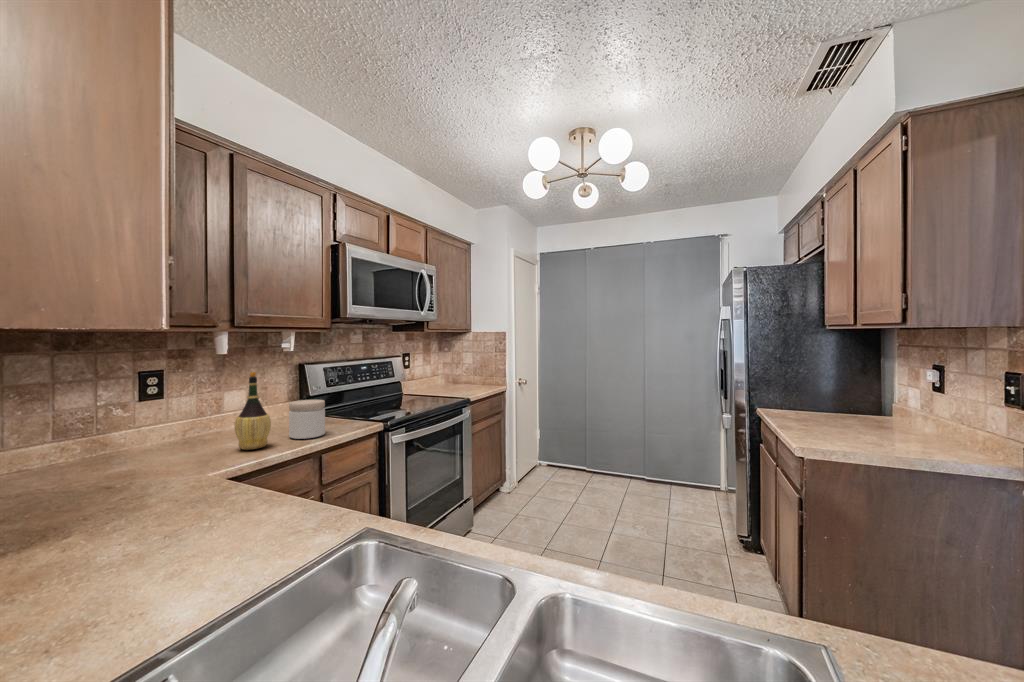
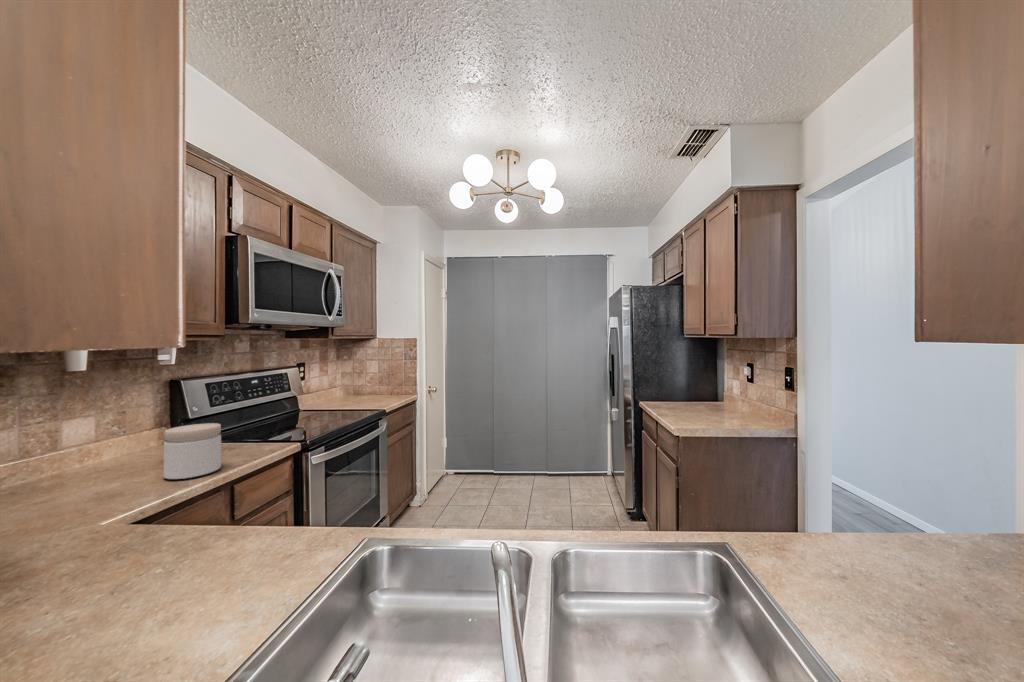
wine bottle: present [235,372,271,450] -> none [69,391,138,507]

